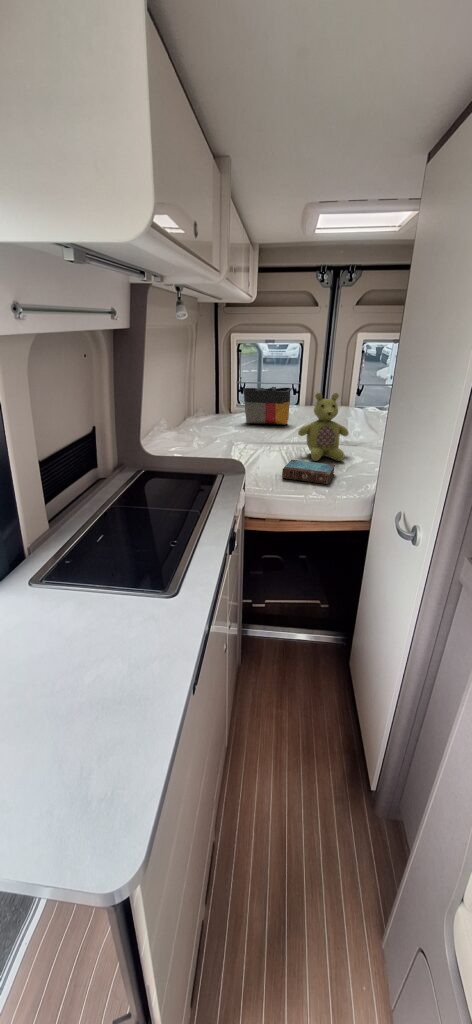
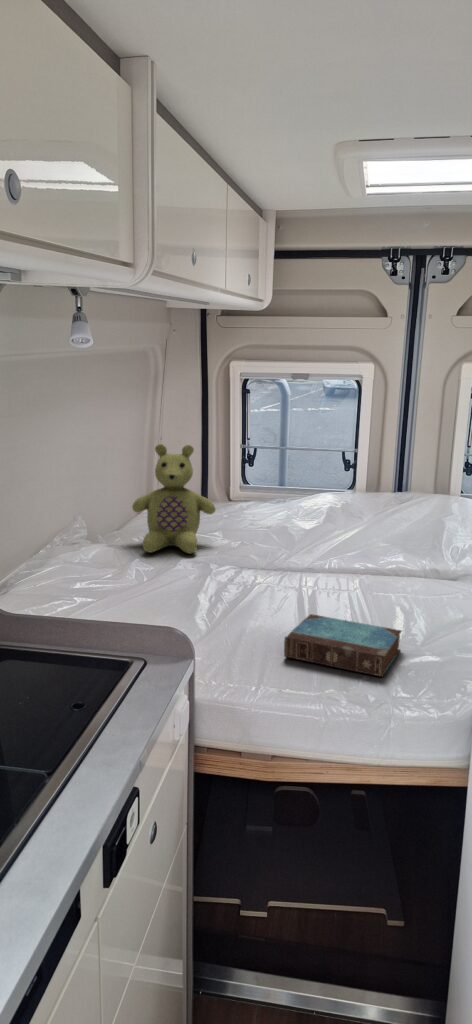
tote bag: present [243,387,292,425] -> none [240,458,332,530]
stuffed bear: present [298,393,348,461] -> present [132,444,215,554]

